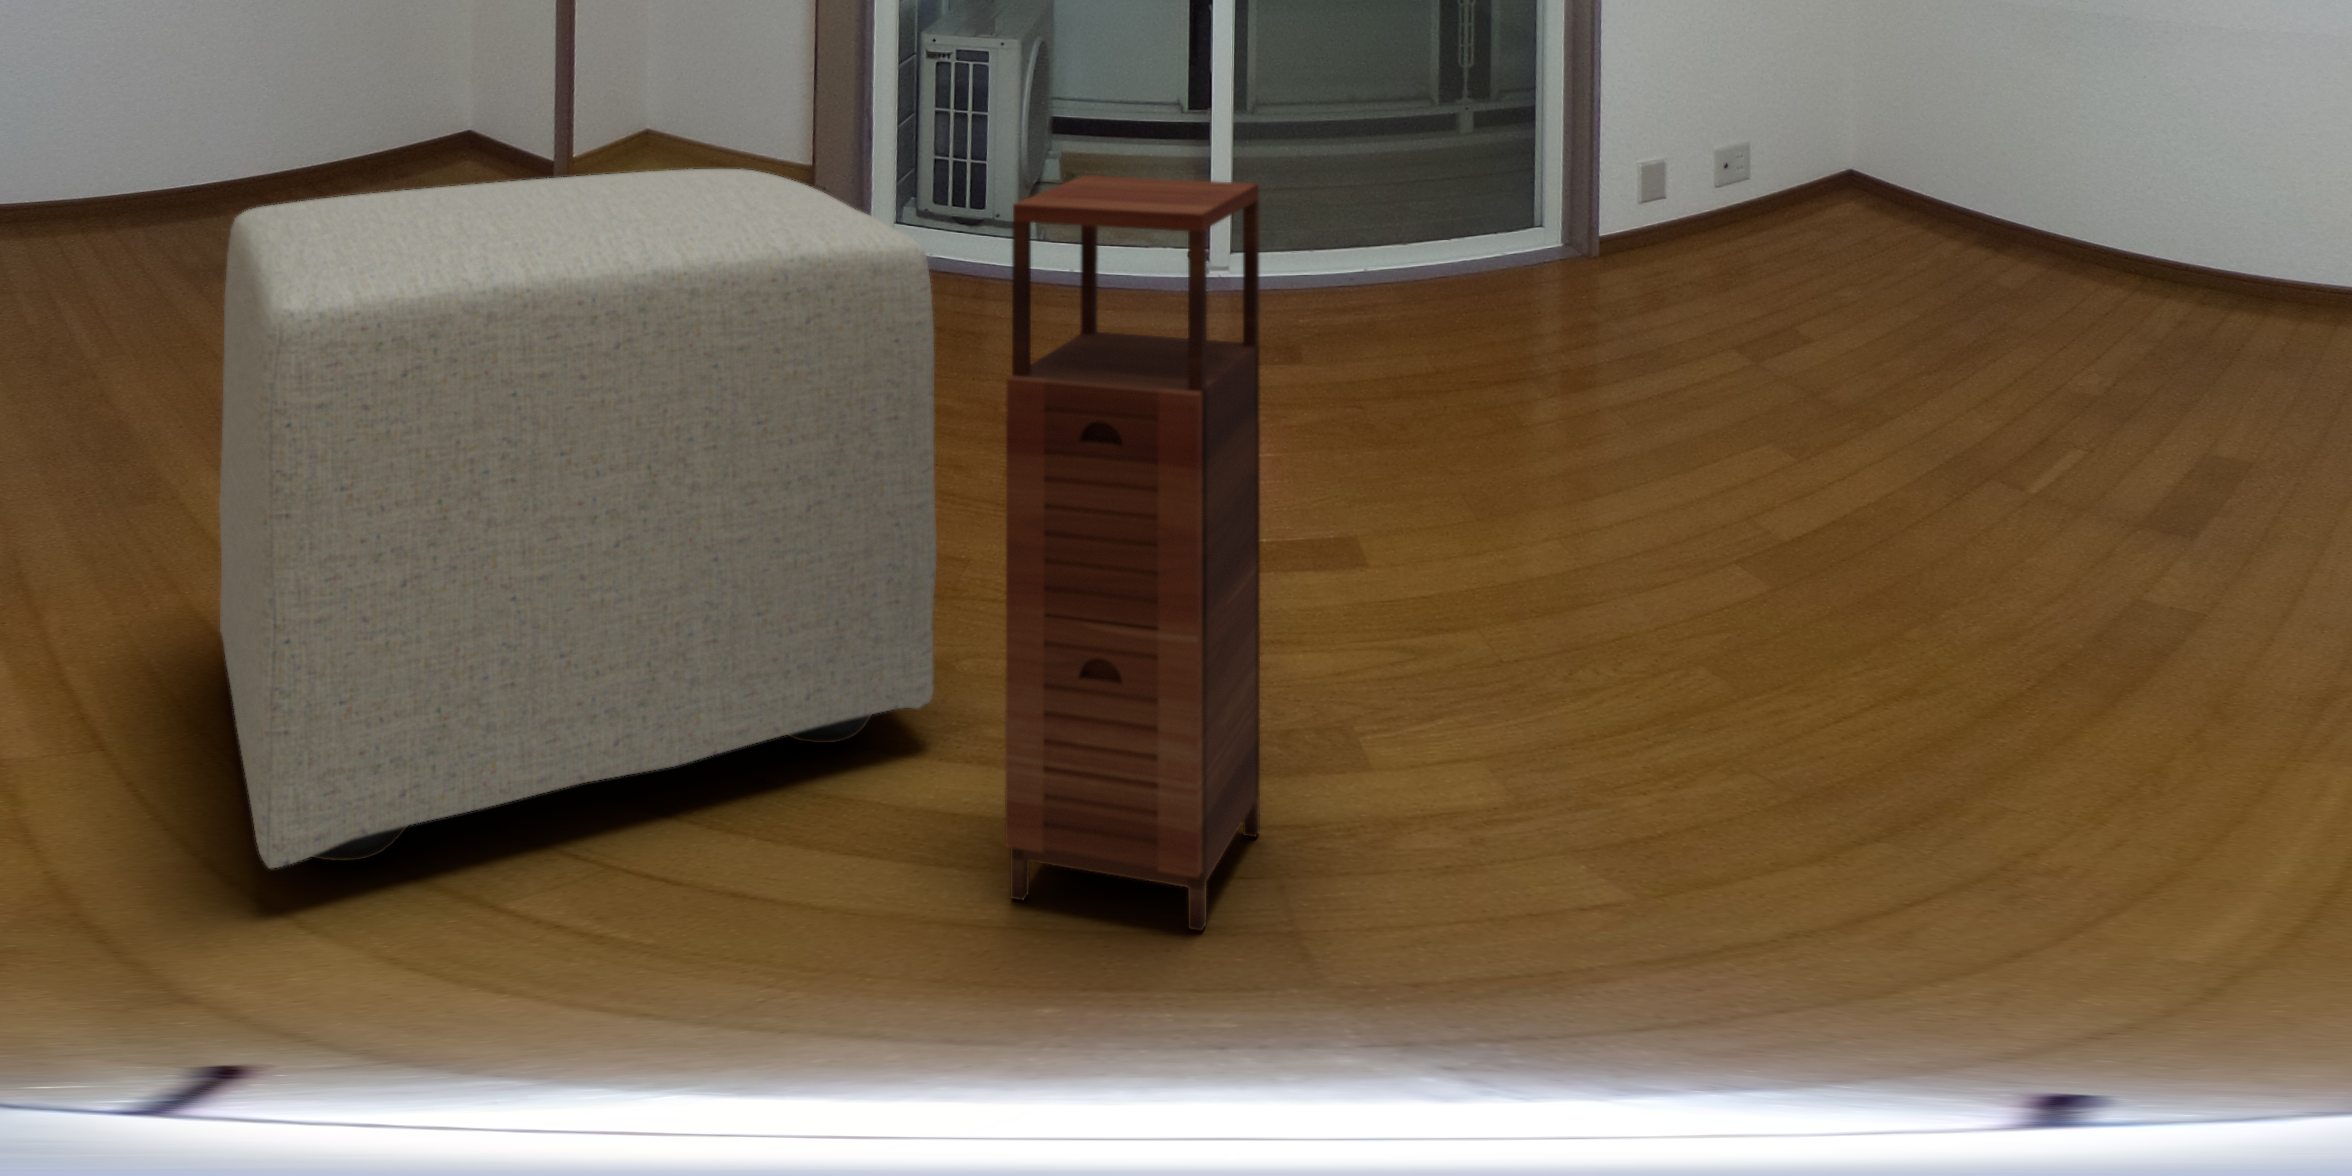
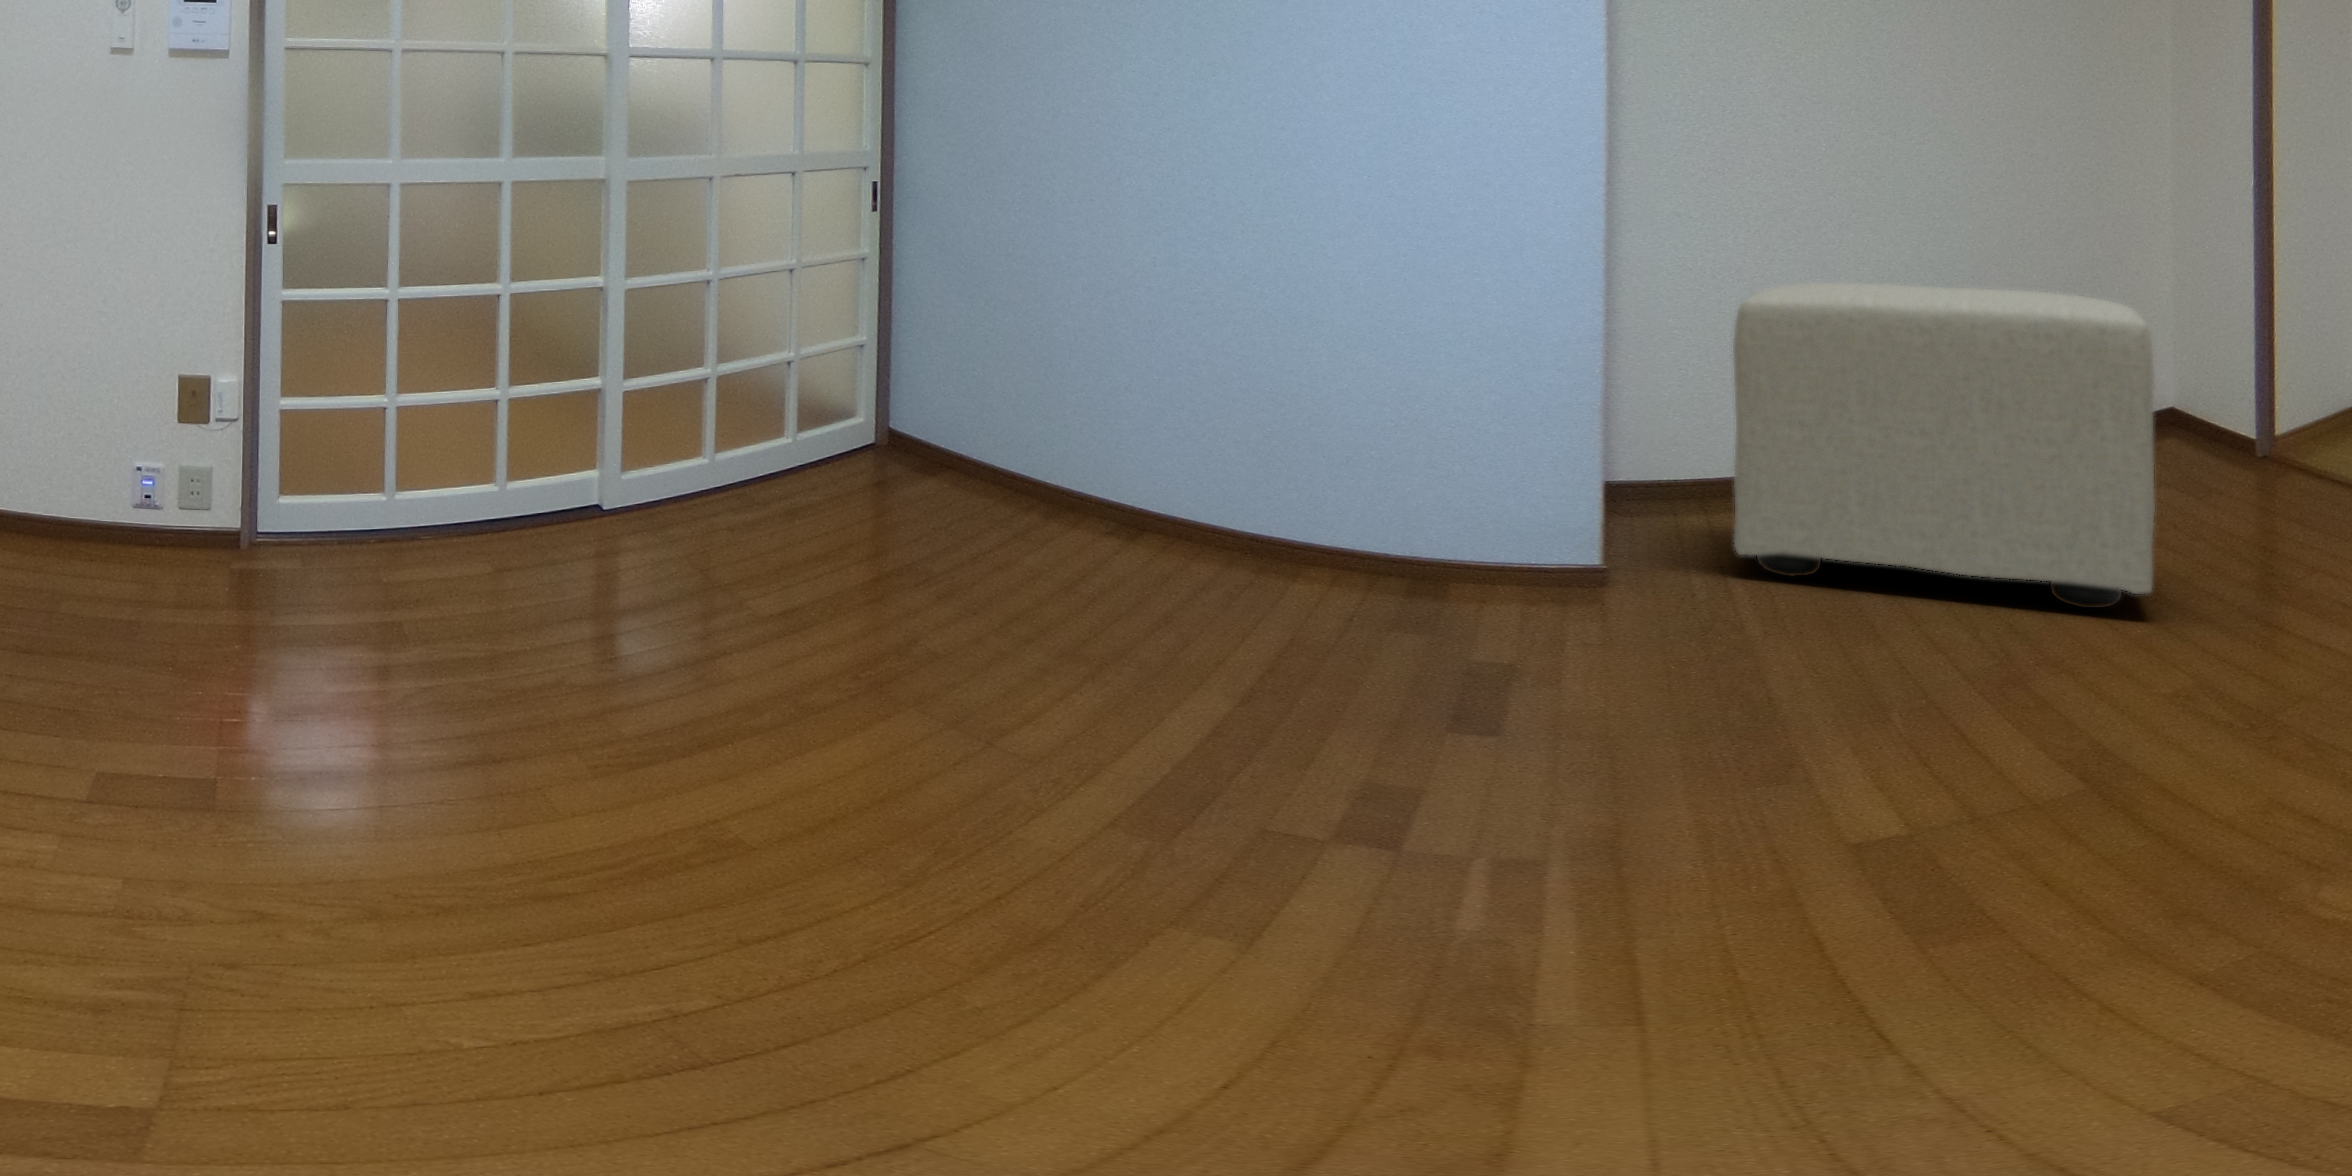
storage cabinet: present [1005,175,1260,931] -> none [2115,274,2322,669]

